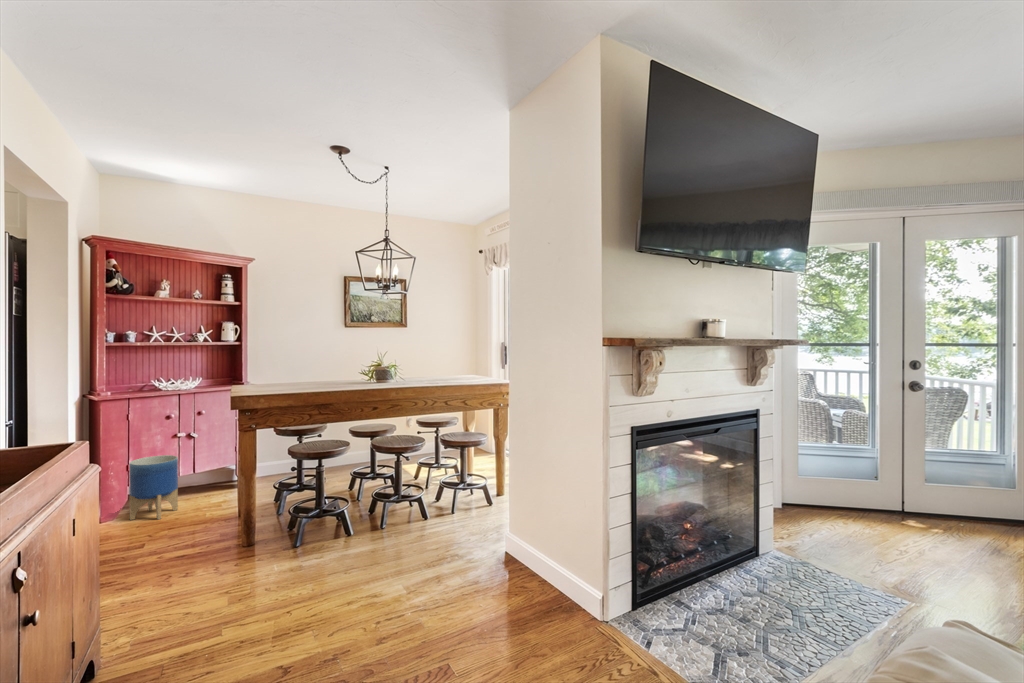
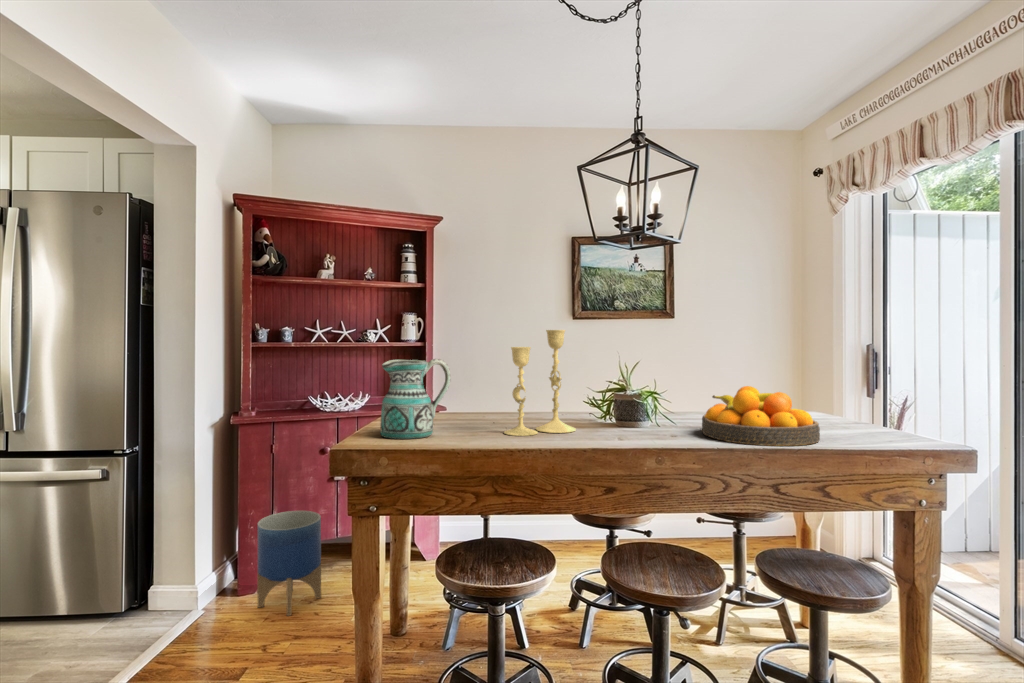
candlestick: none [318,335,356,389] -> present [504,330,576,436]
ceramic pitcher: none [248,350,287,392] -> present [380,359,451,439]
fruit bowl: none [417,361,466,386] -> present [702,386,820,446]

